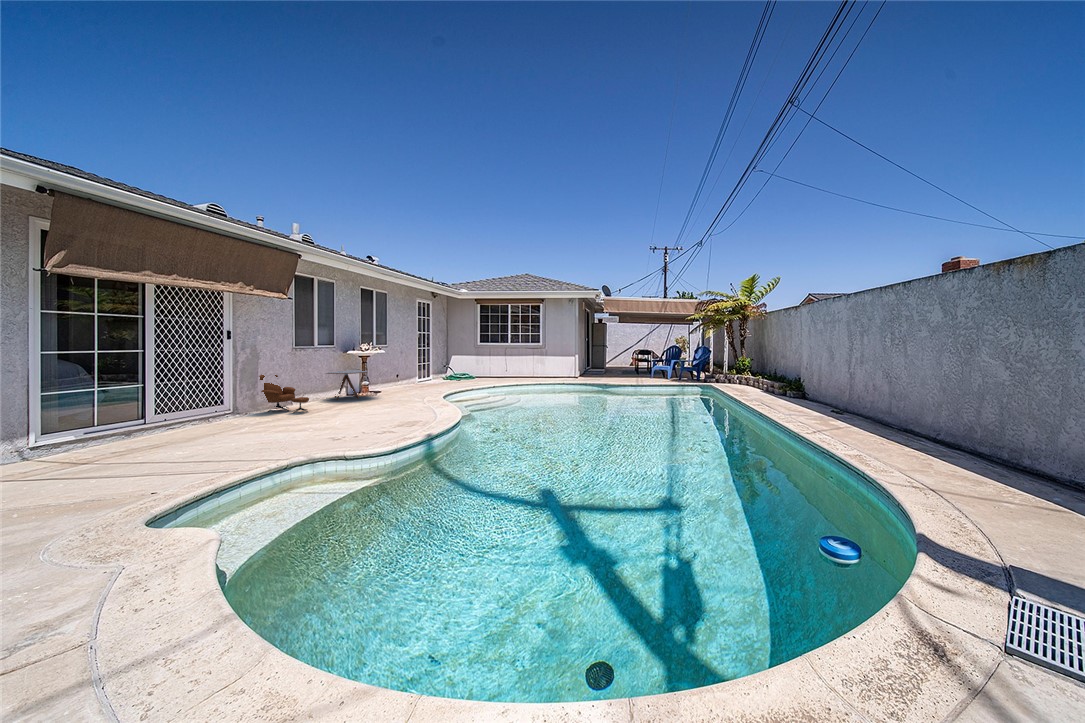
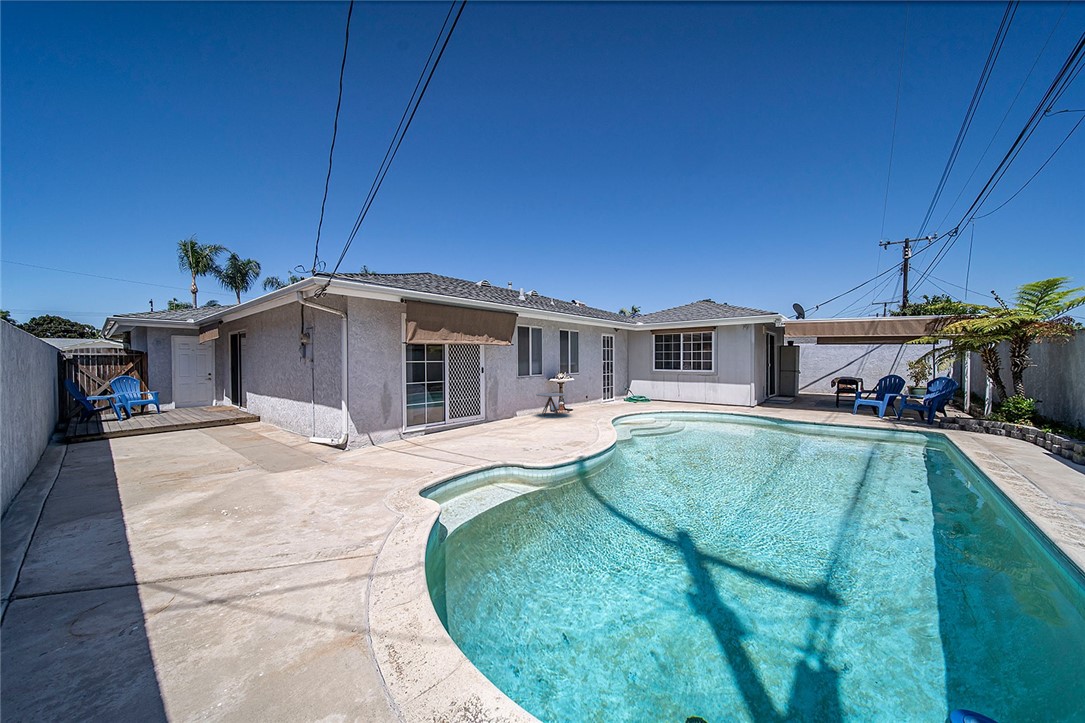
lounge chair: present [259,374,309,413] -> none [499,395,528,424]

